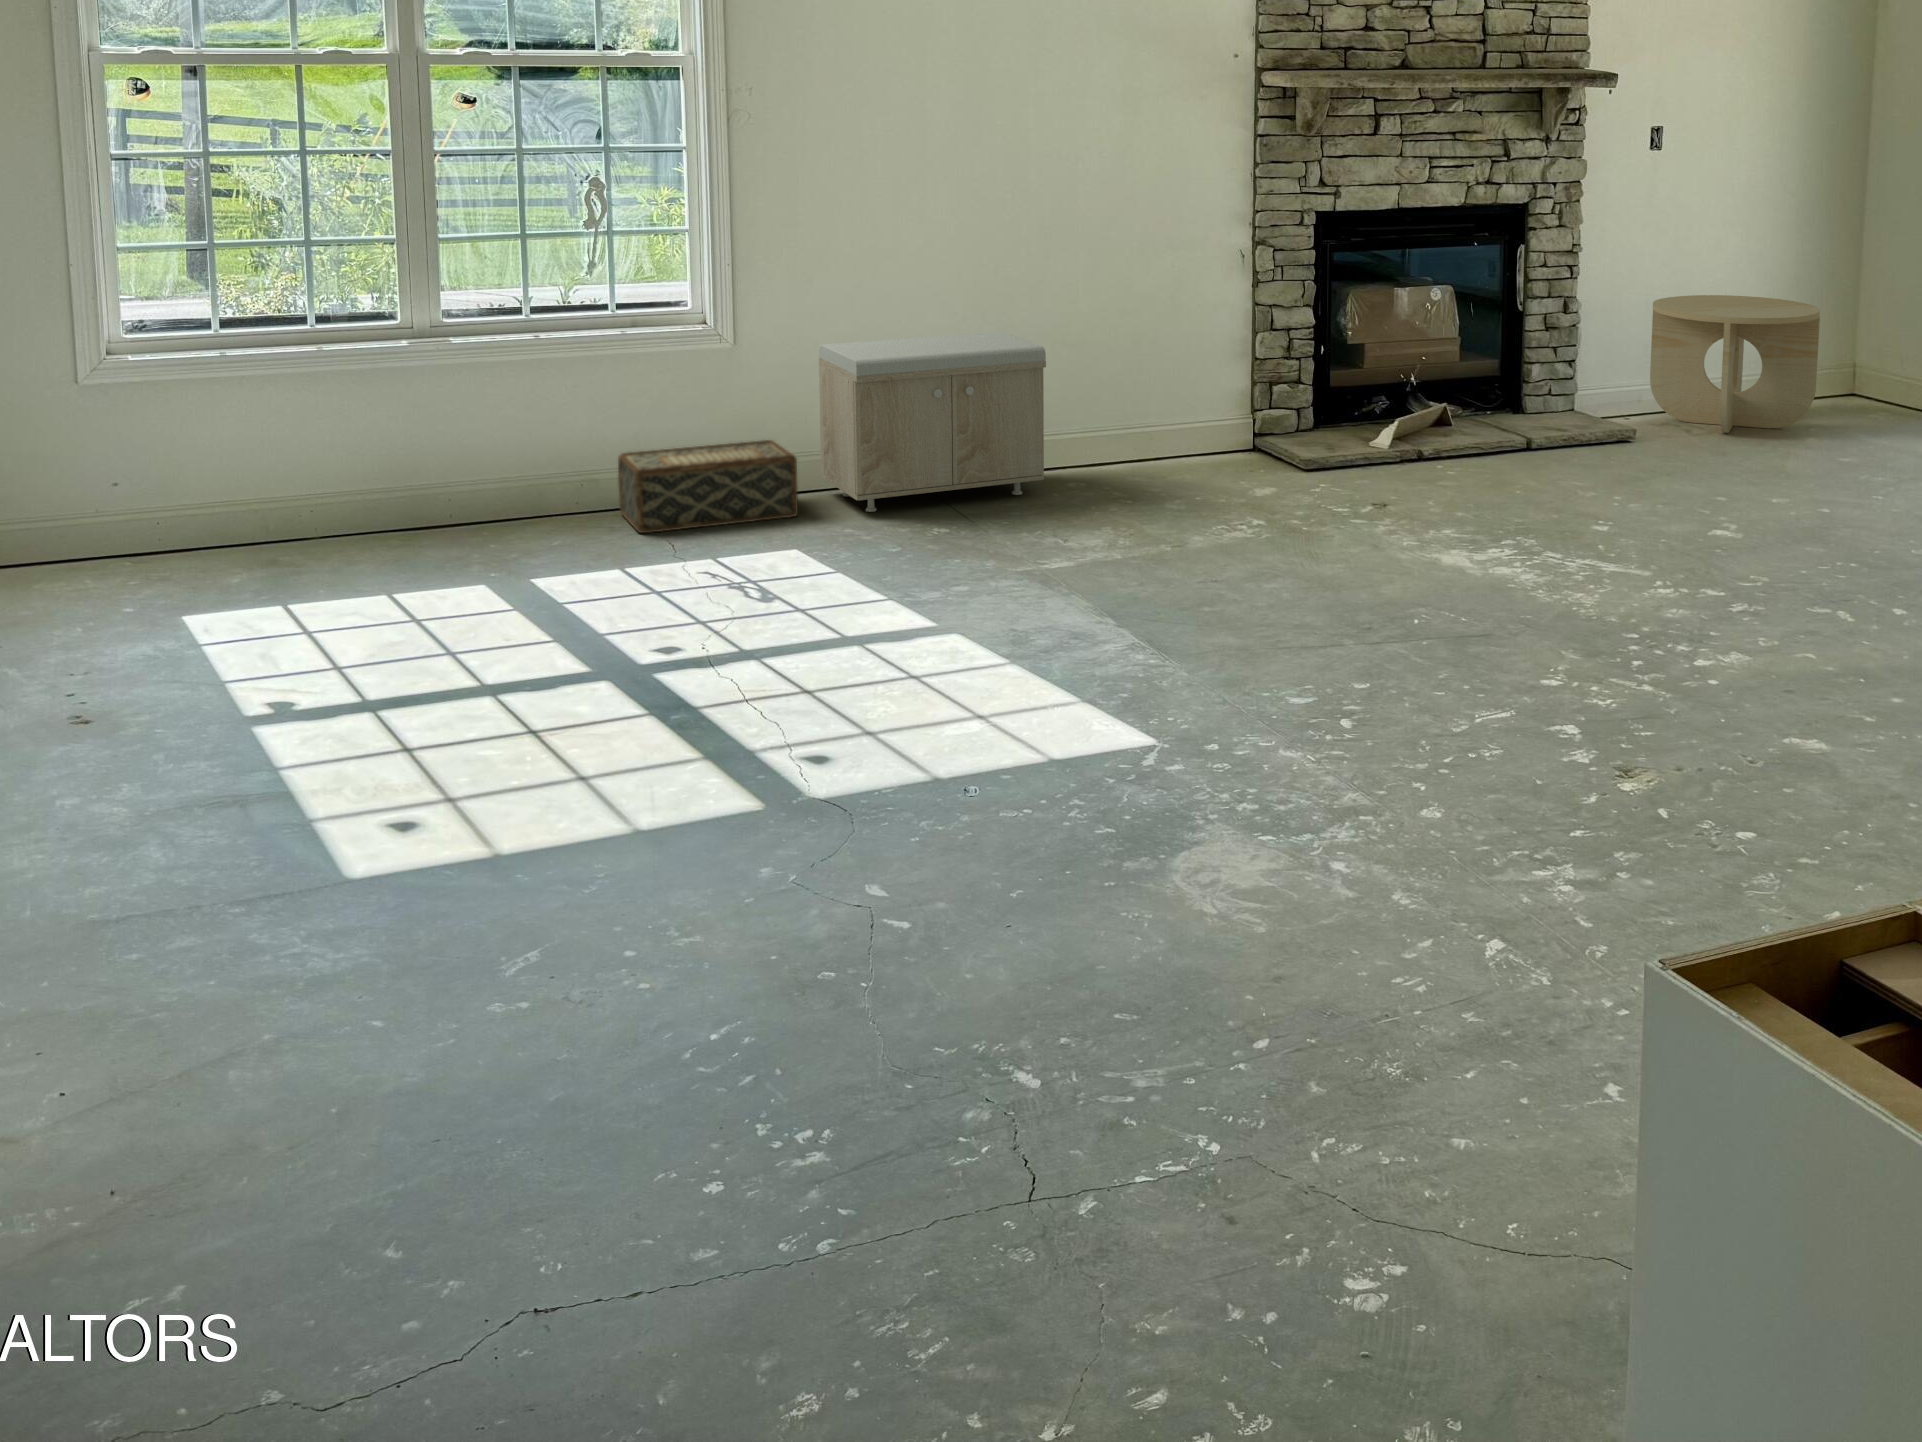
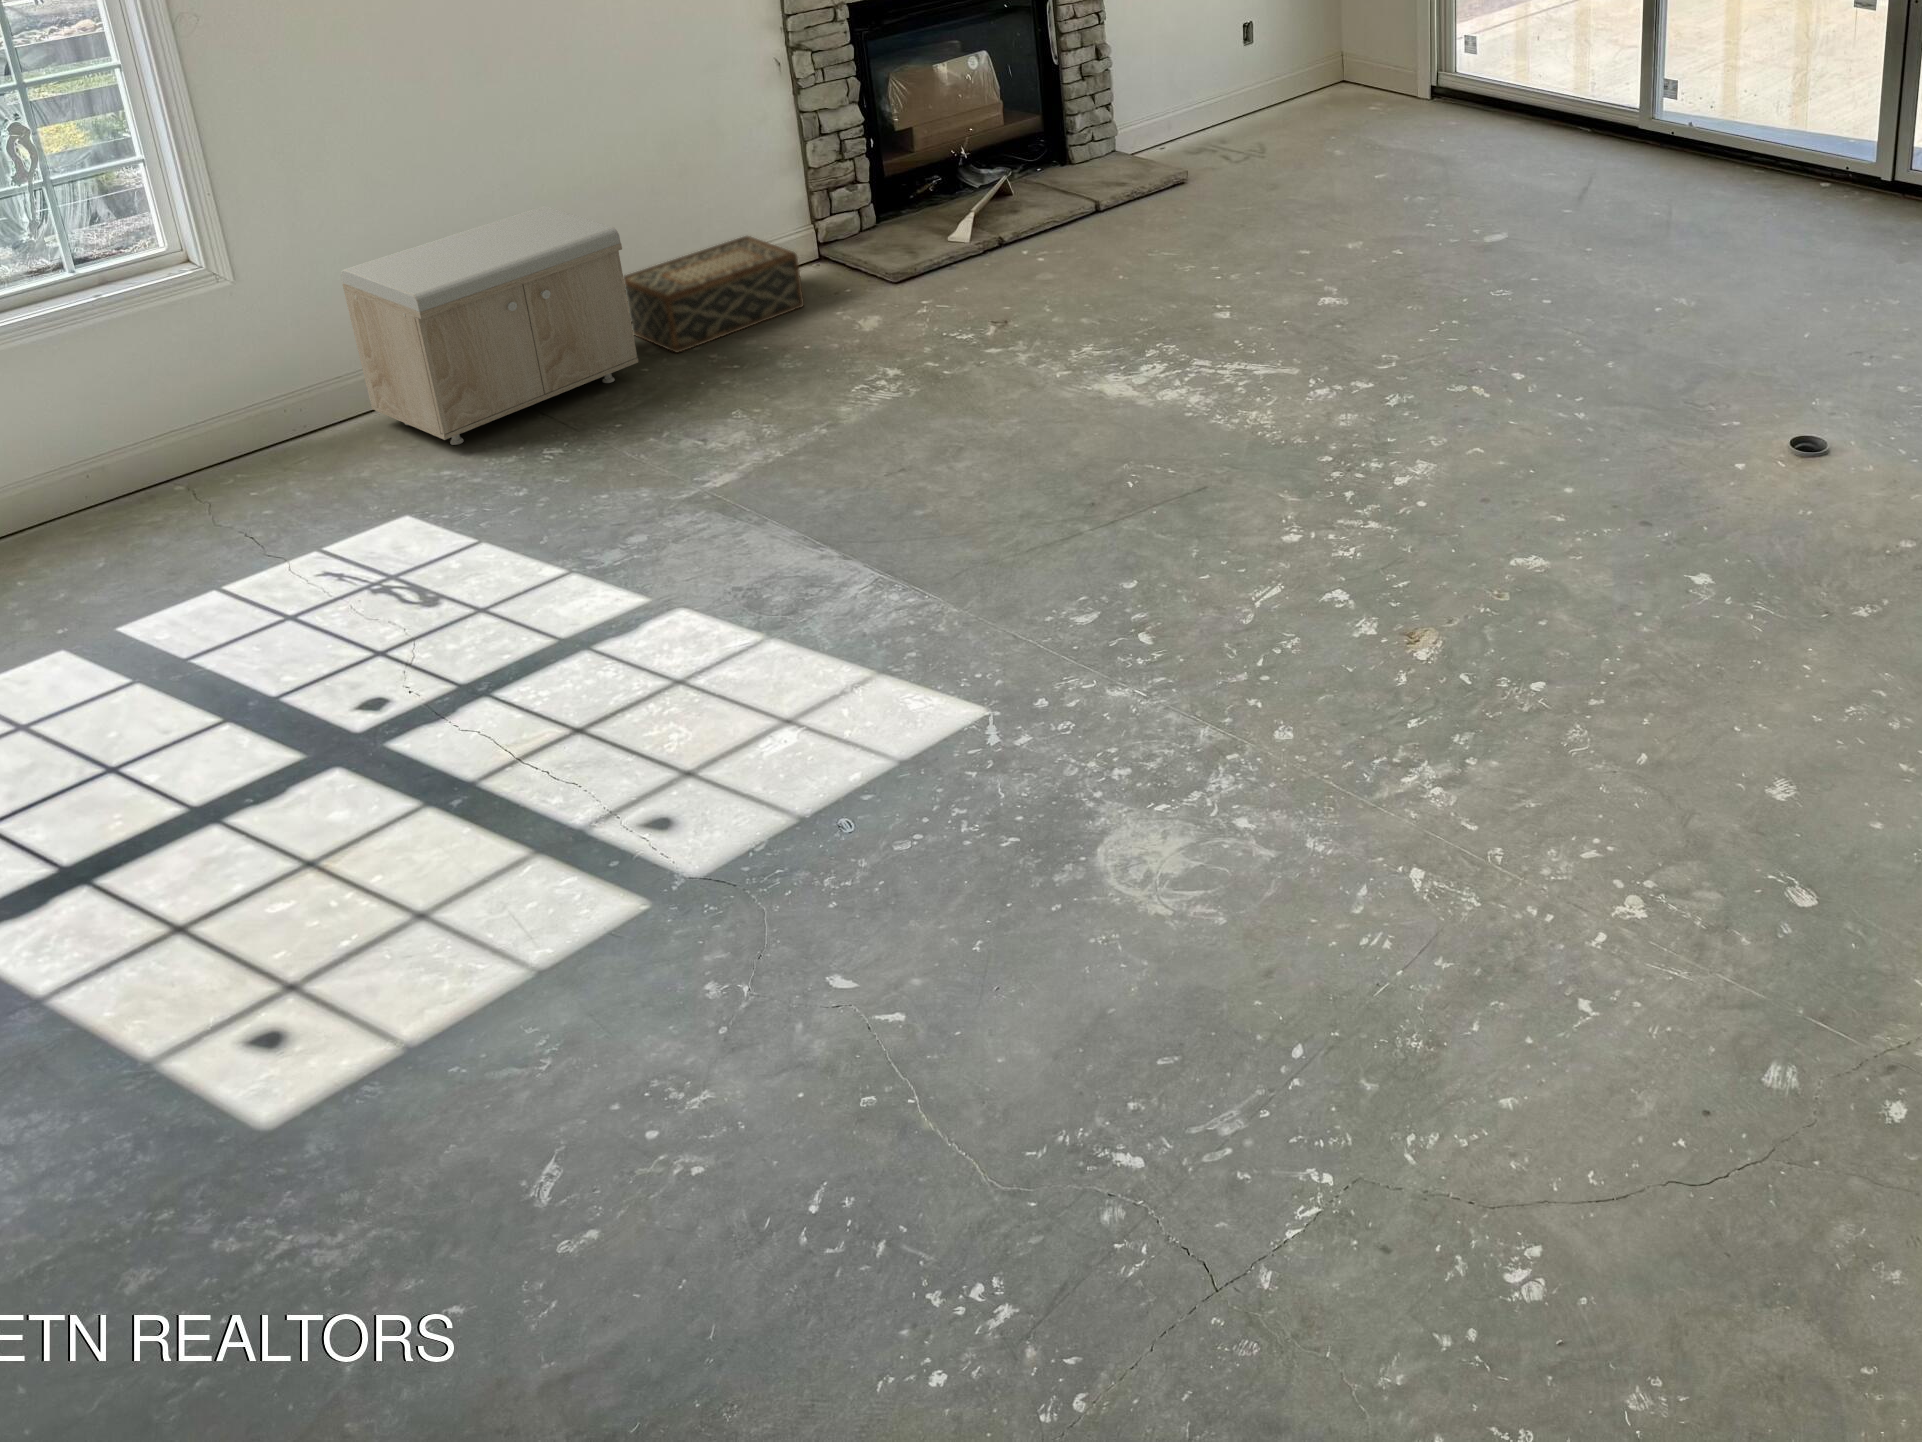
side table: present [1650,295,1820,433] -> none [1175,12,1334,155]
woven basket: present [618,440,798,533] -> present [624,236,804,352]

